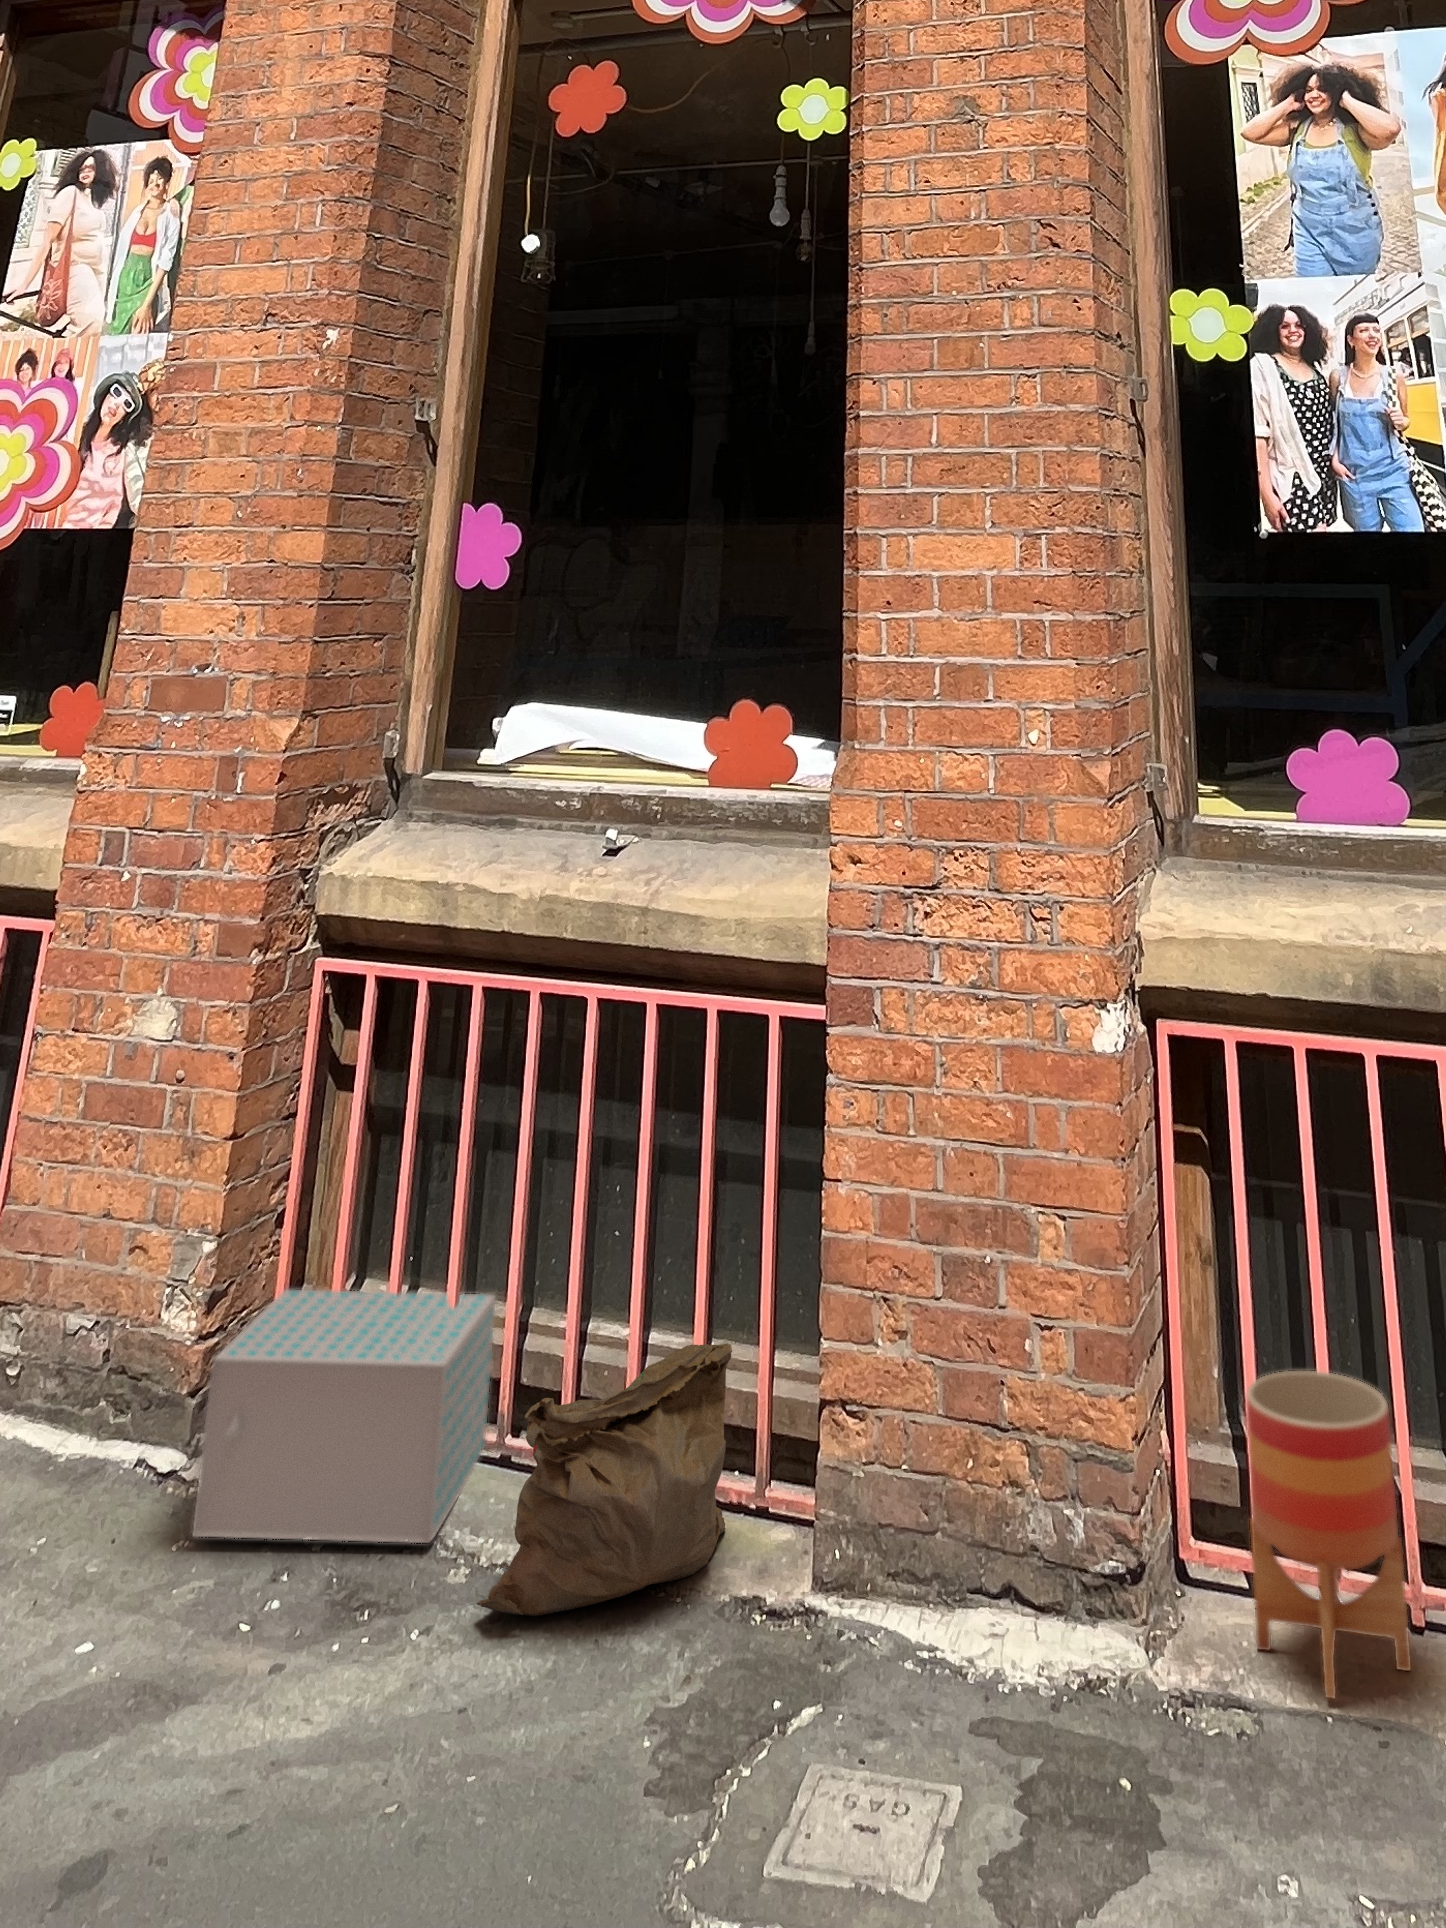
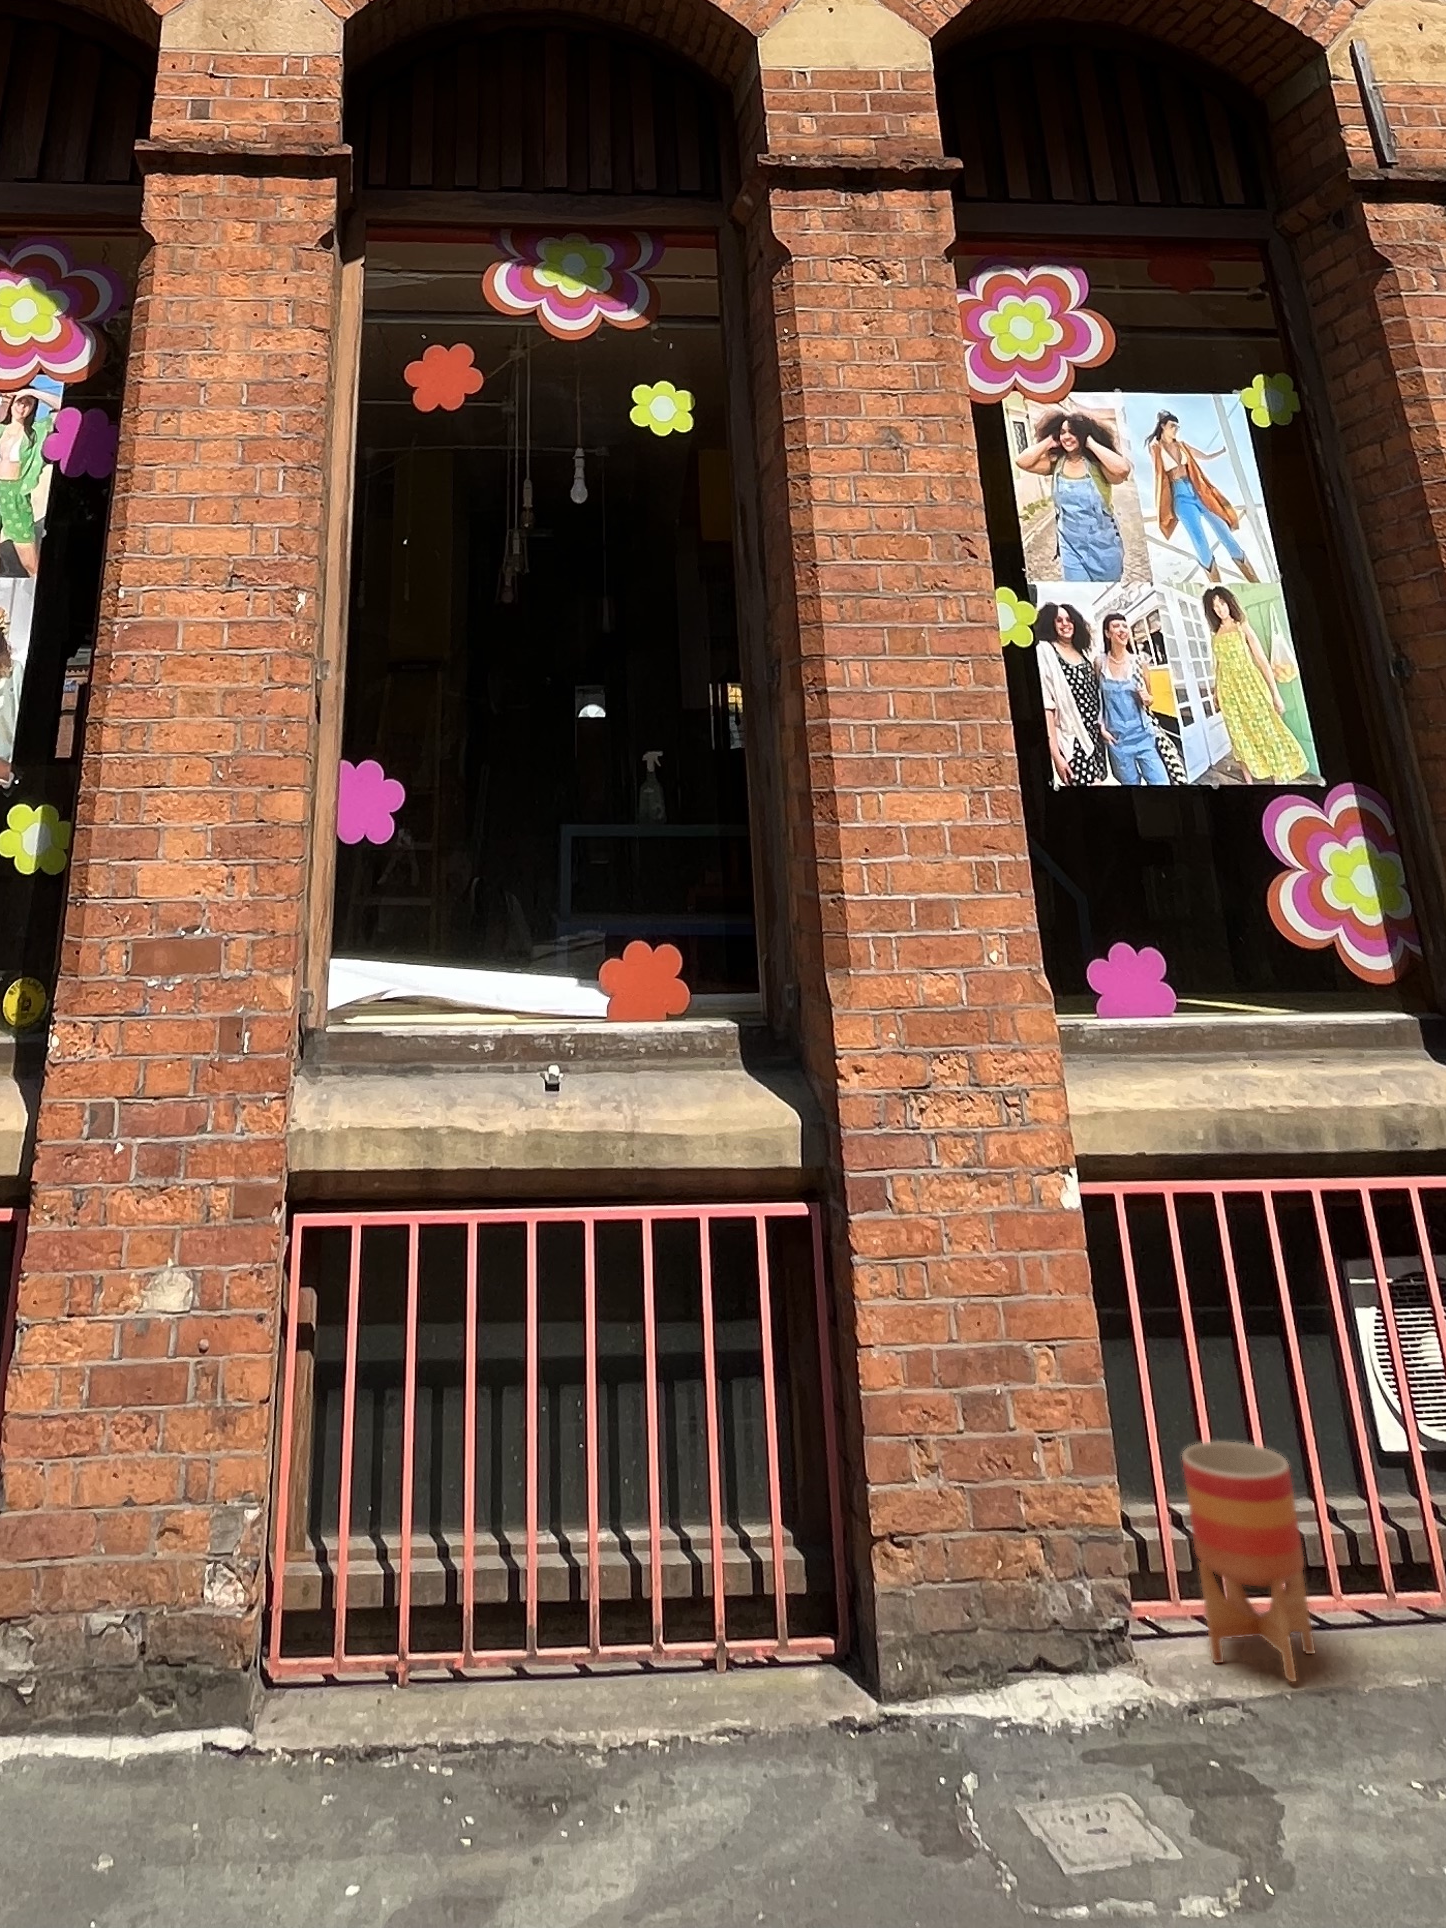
storage box: present [193,1289,495,1543] -> none [318,1511,573,1784]
bag: present [477,1343,732,1616] -> none [663,1507,817,1774]

